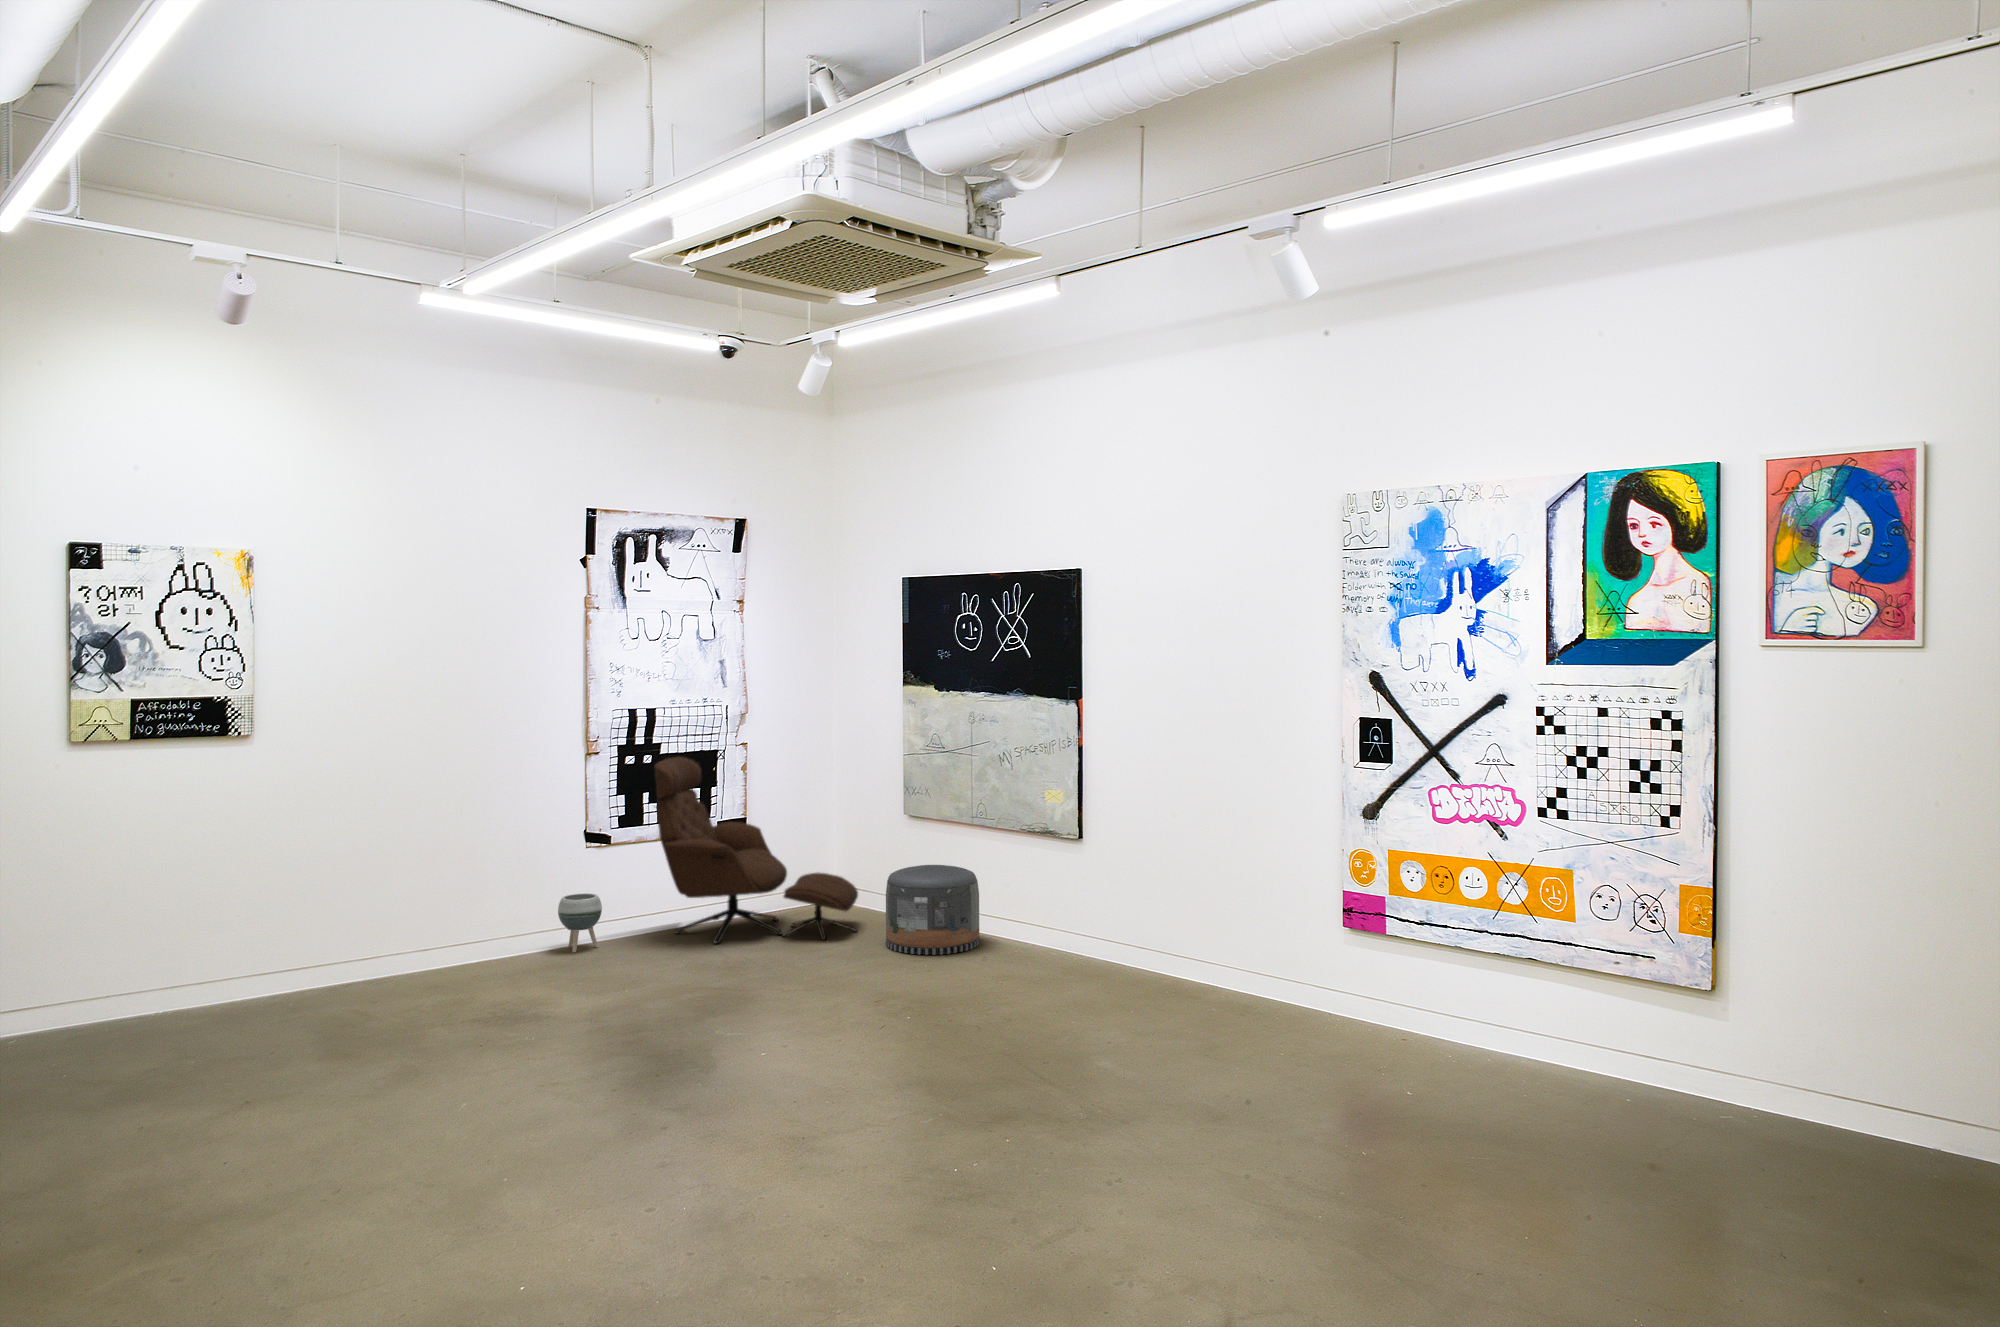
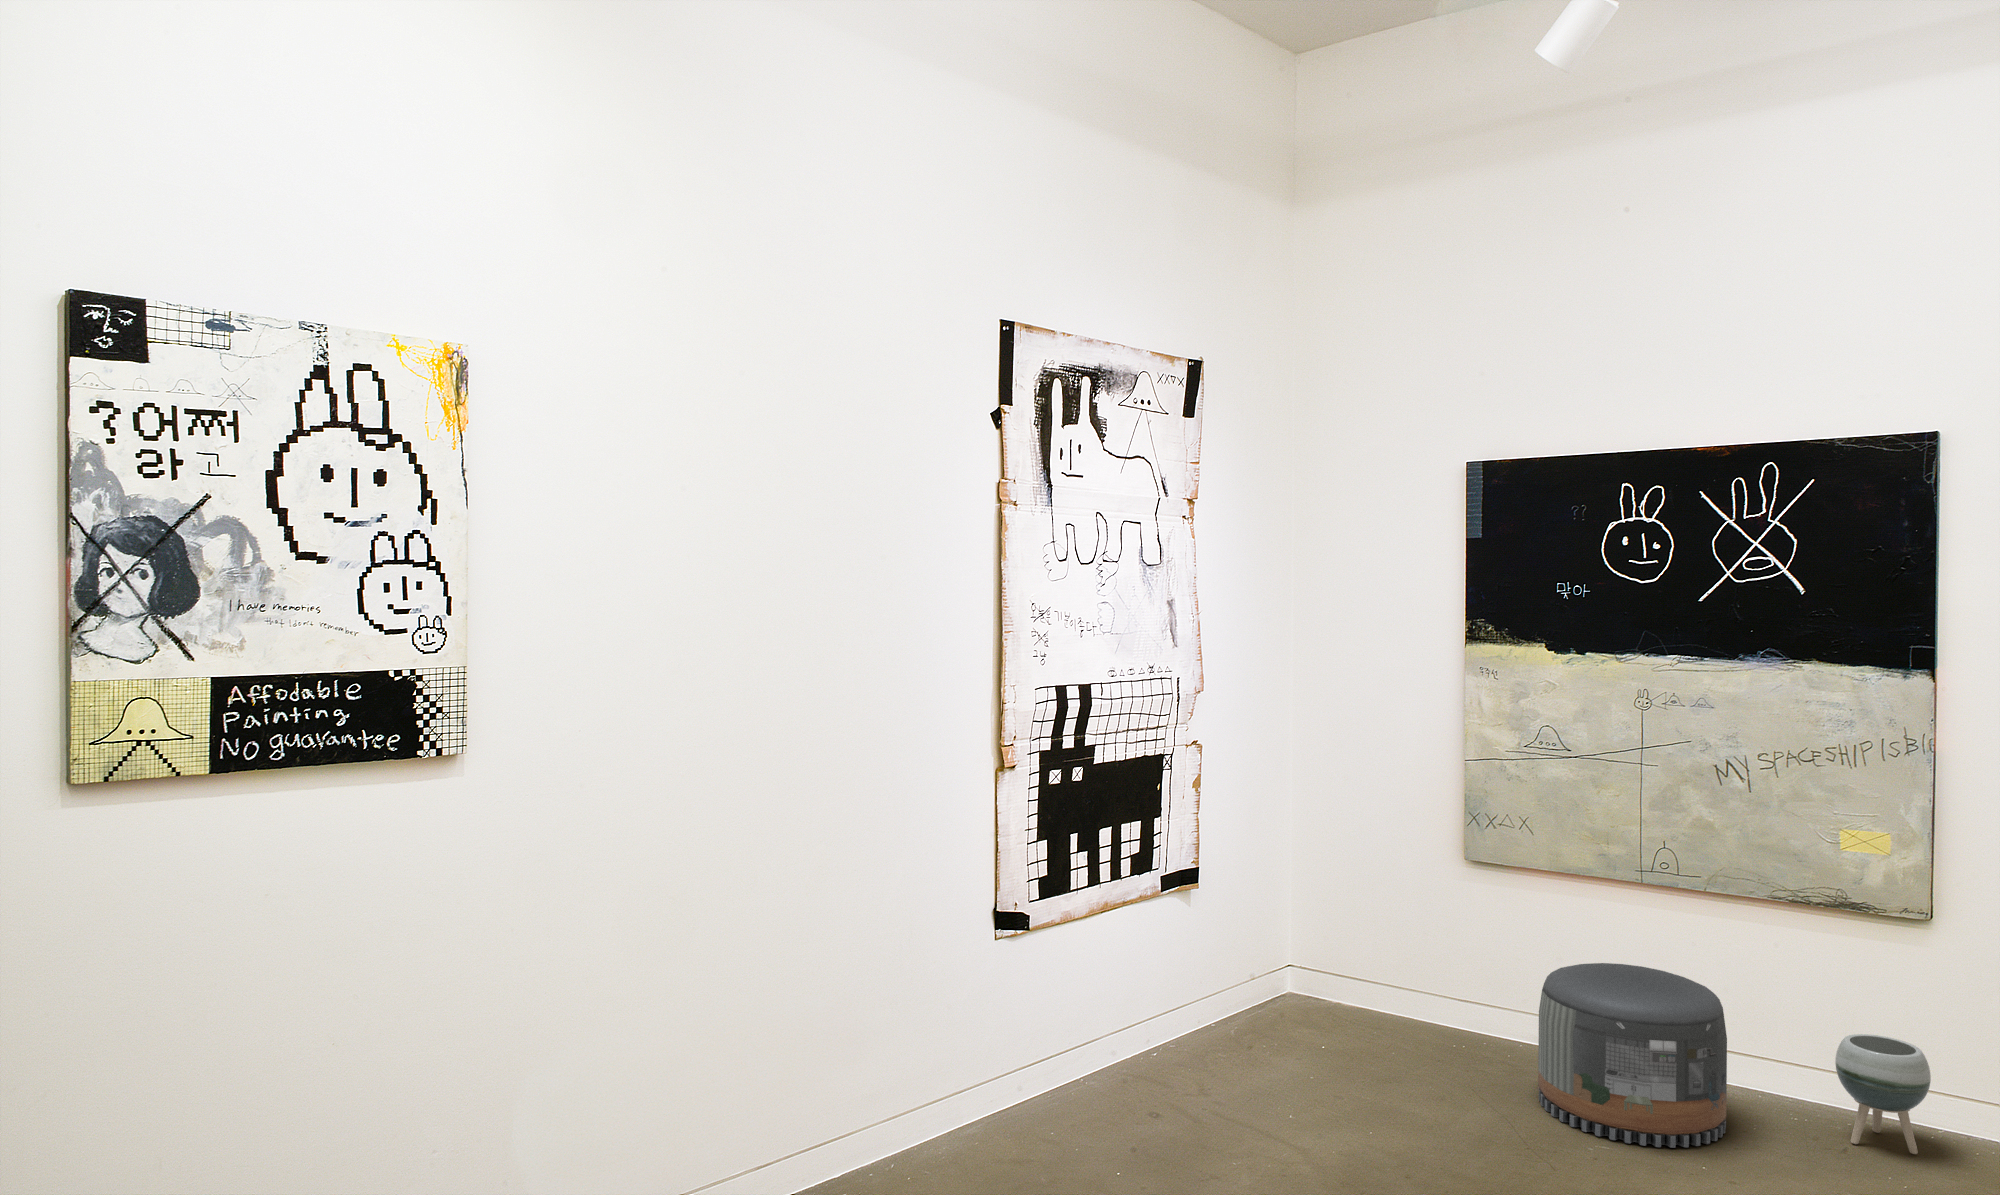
lounge chair: present [655,757,858,943] -> none [1108,766,1462,1119]
planter: present [558,893,602,953] -> present [1835,1034,1931,1154]

